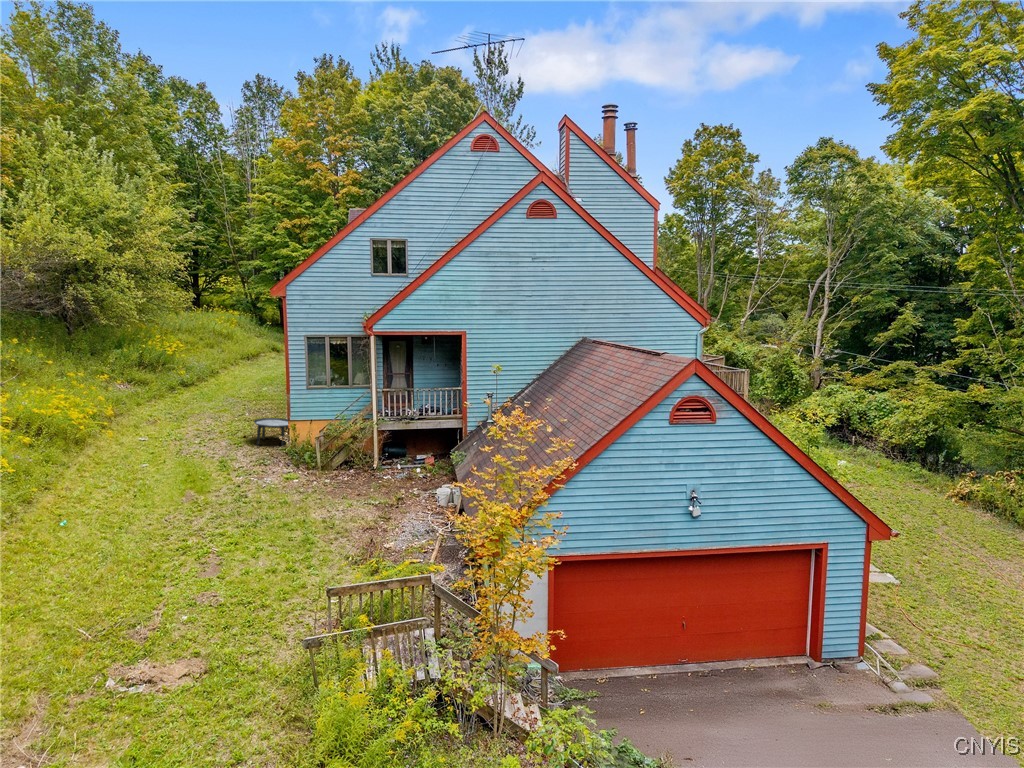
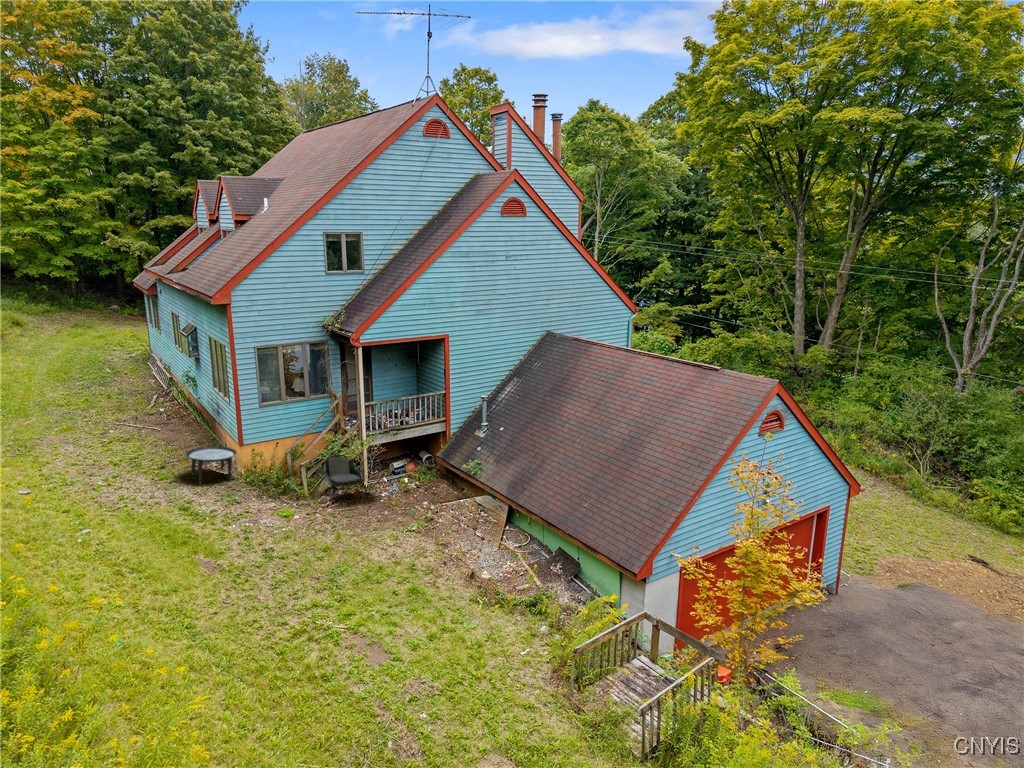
lounge chair: none [330,432,364,474] -> present [322,454,364,503]

